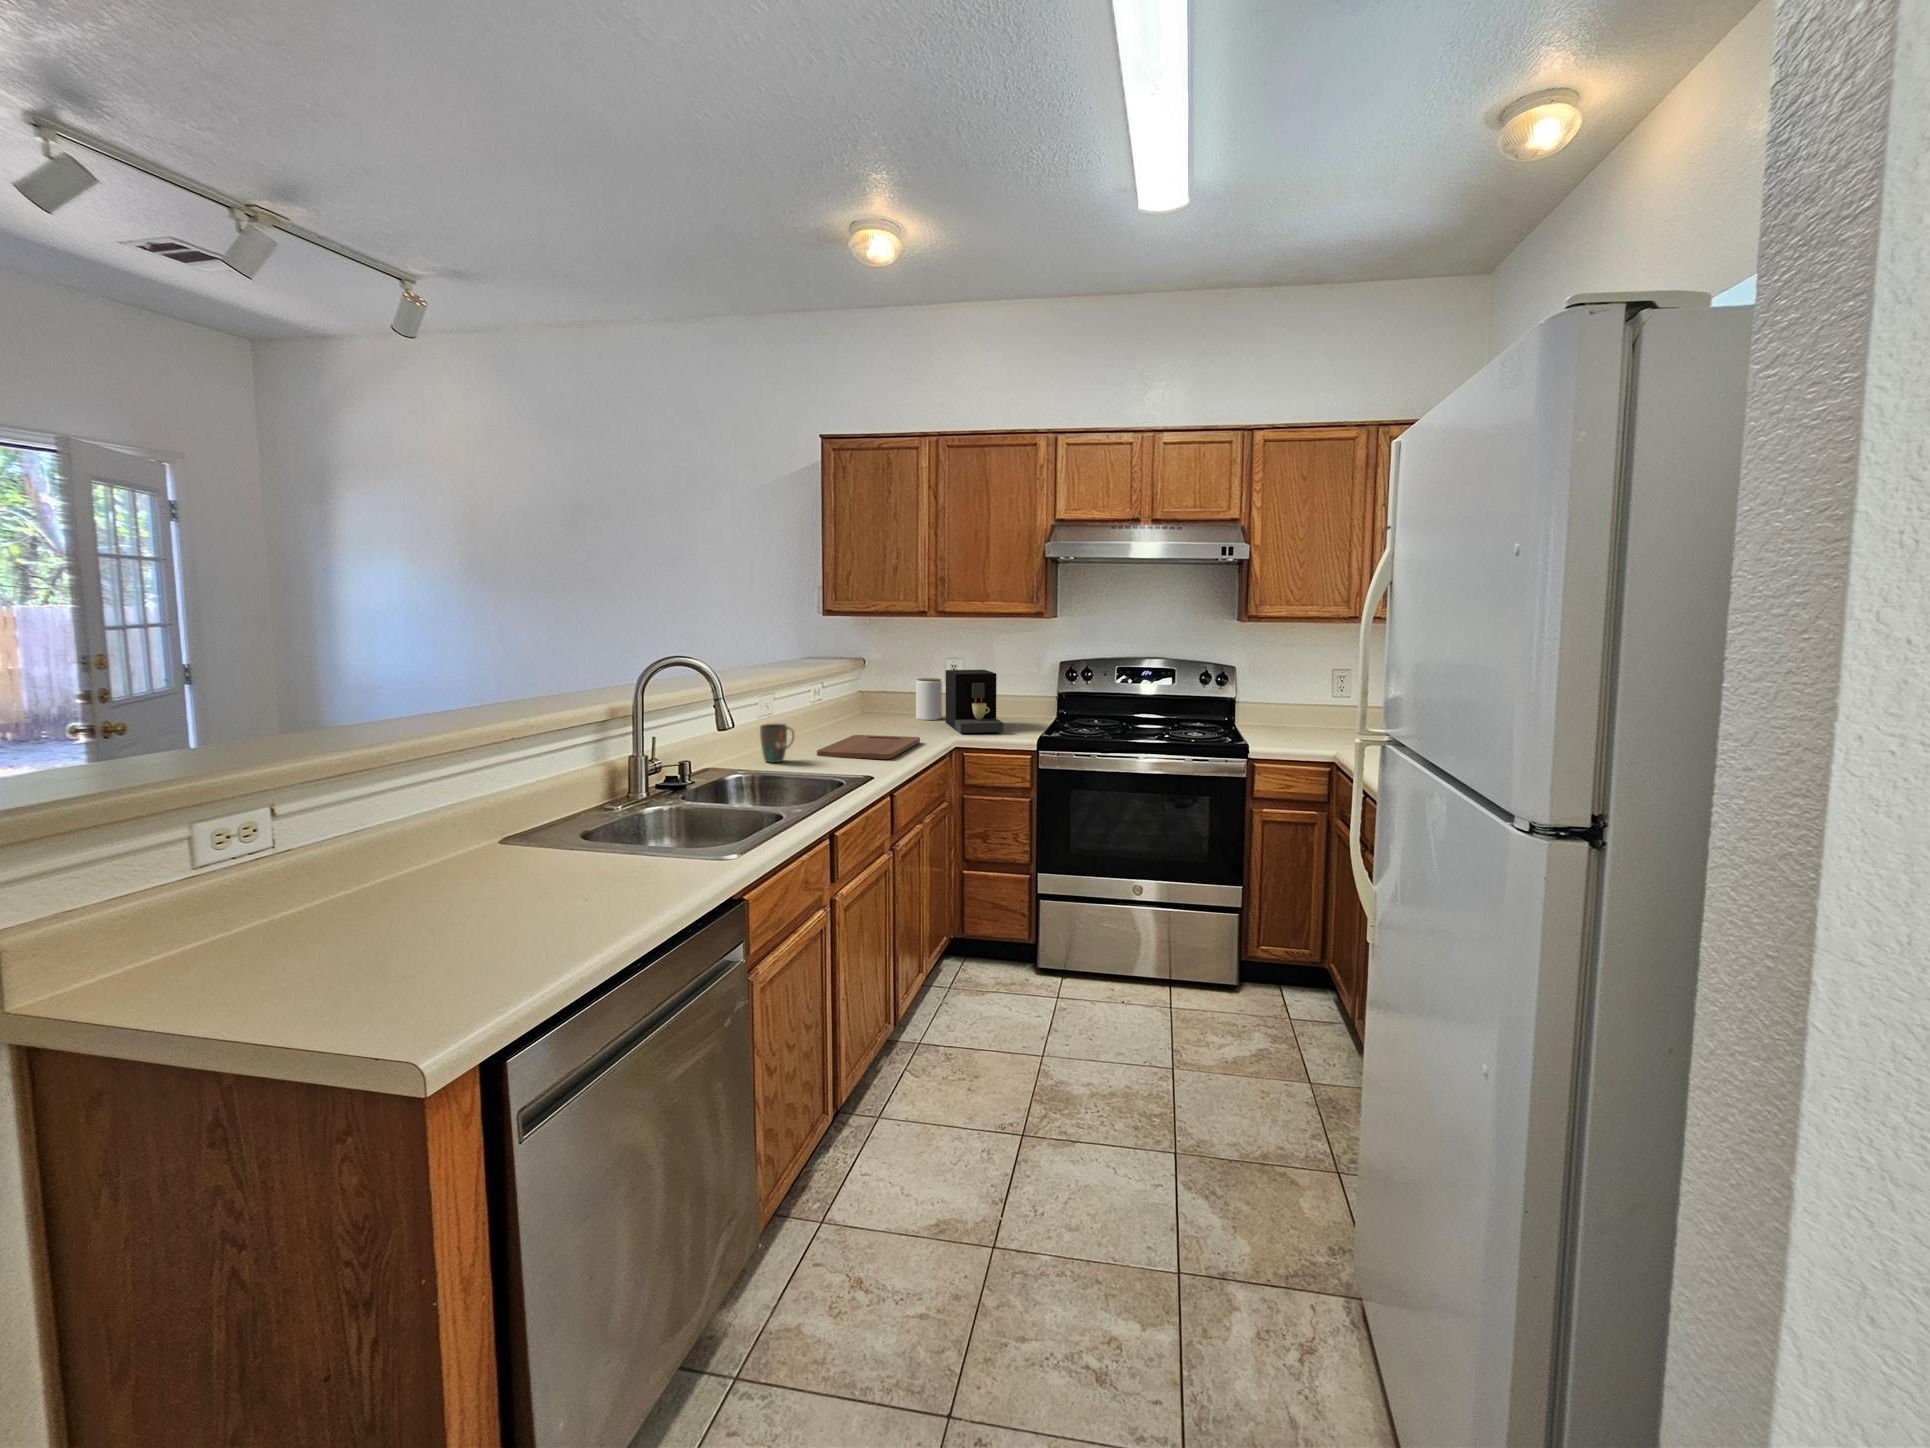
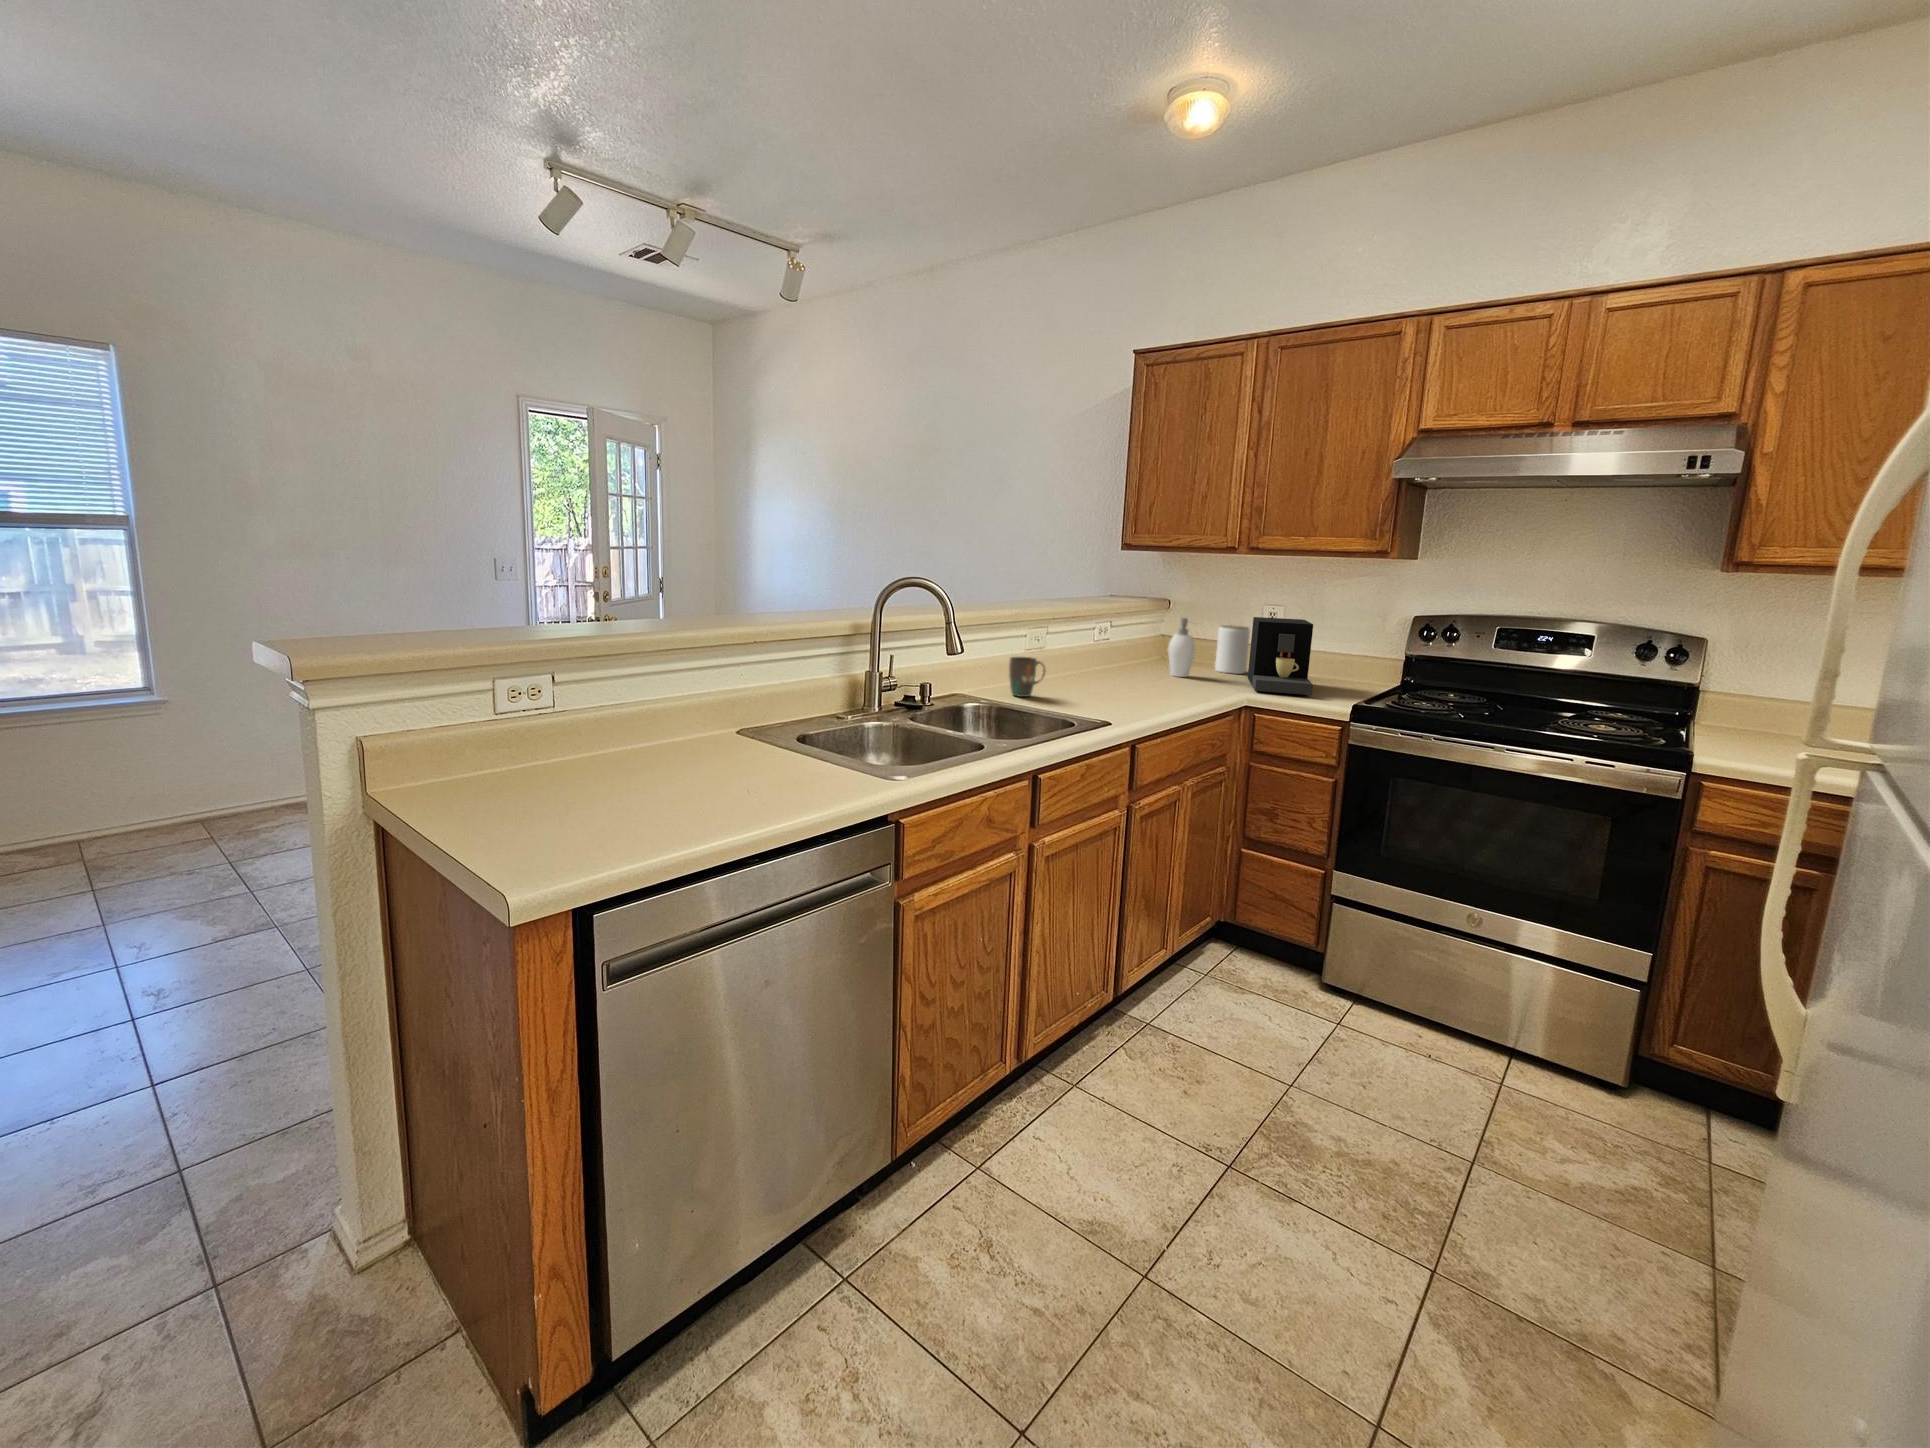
soap dispenser: none [881,675,909,728] -> present [1168,618,1195,677]
cutting board: present [817,735,920,759] -> none [1070,680,1196,708]

